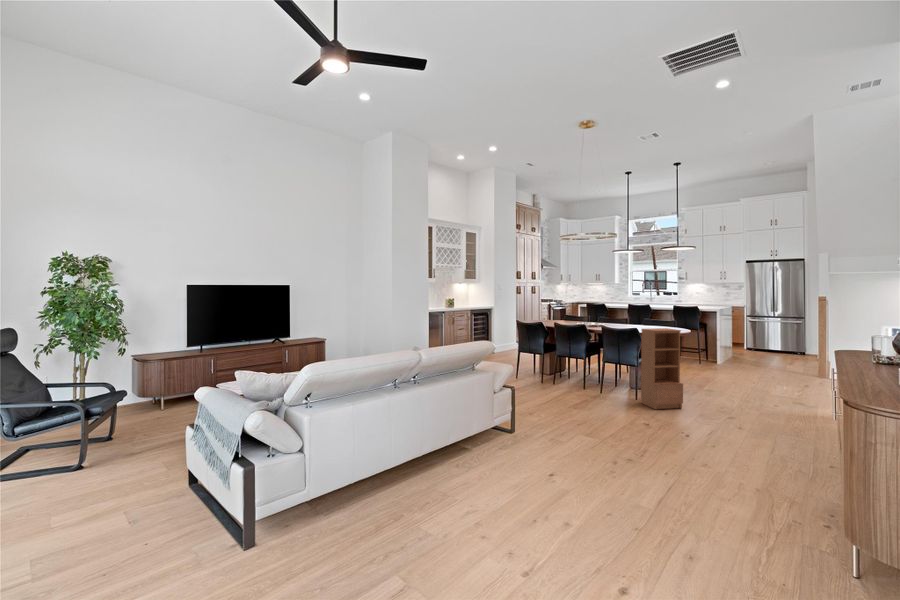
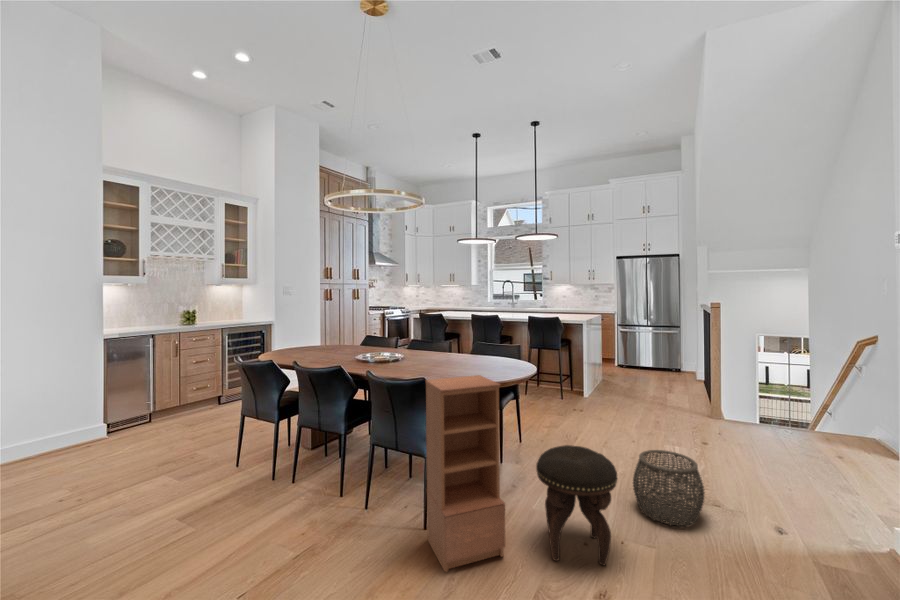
footstool: none [698,363,741,413] -> present [536,445,617,566]
woven basket: none [751,374,793,408] -> present [633,450,705,526]

